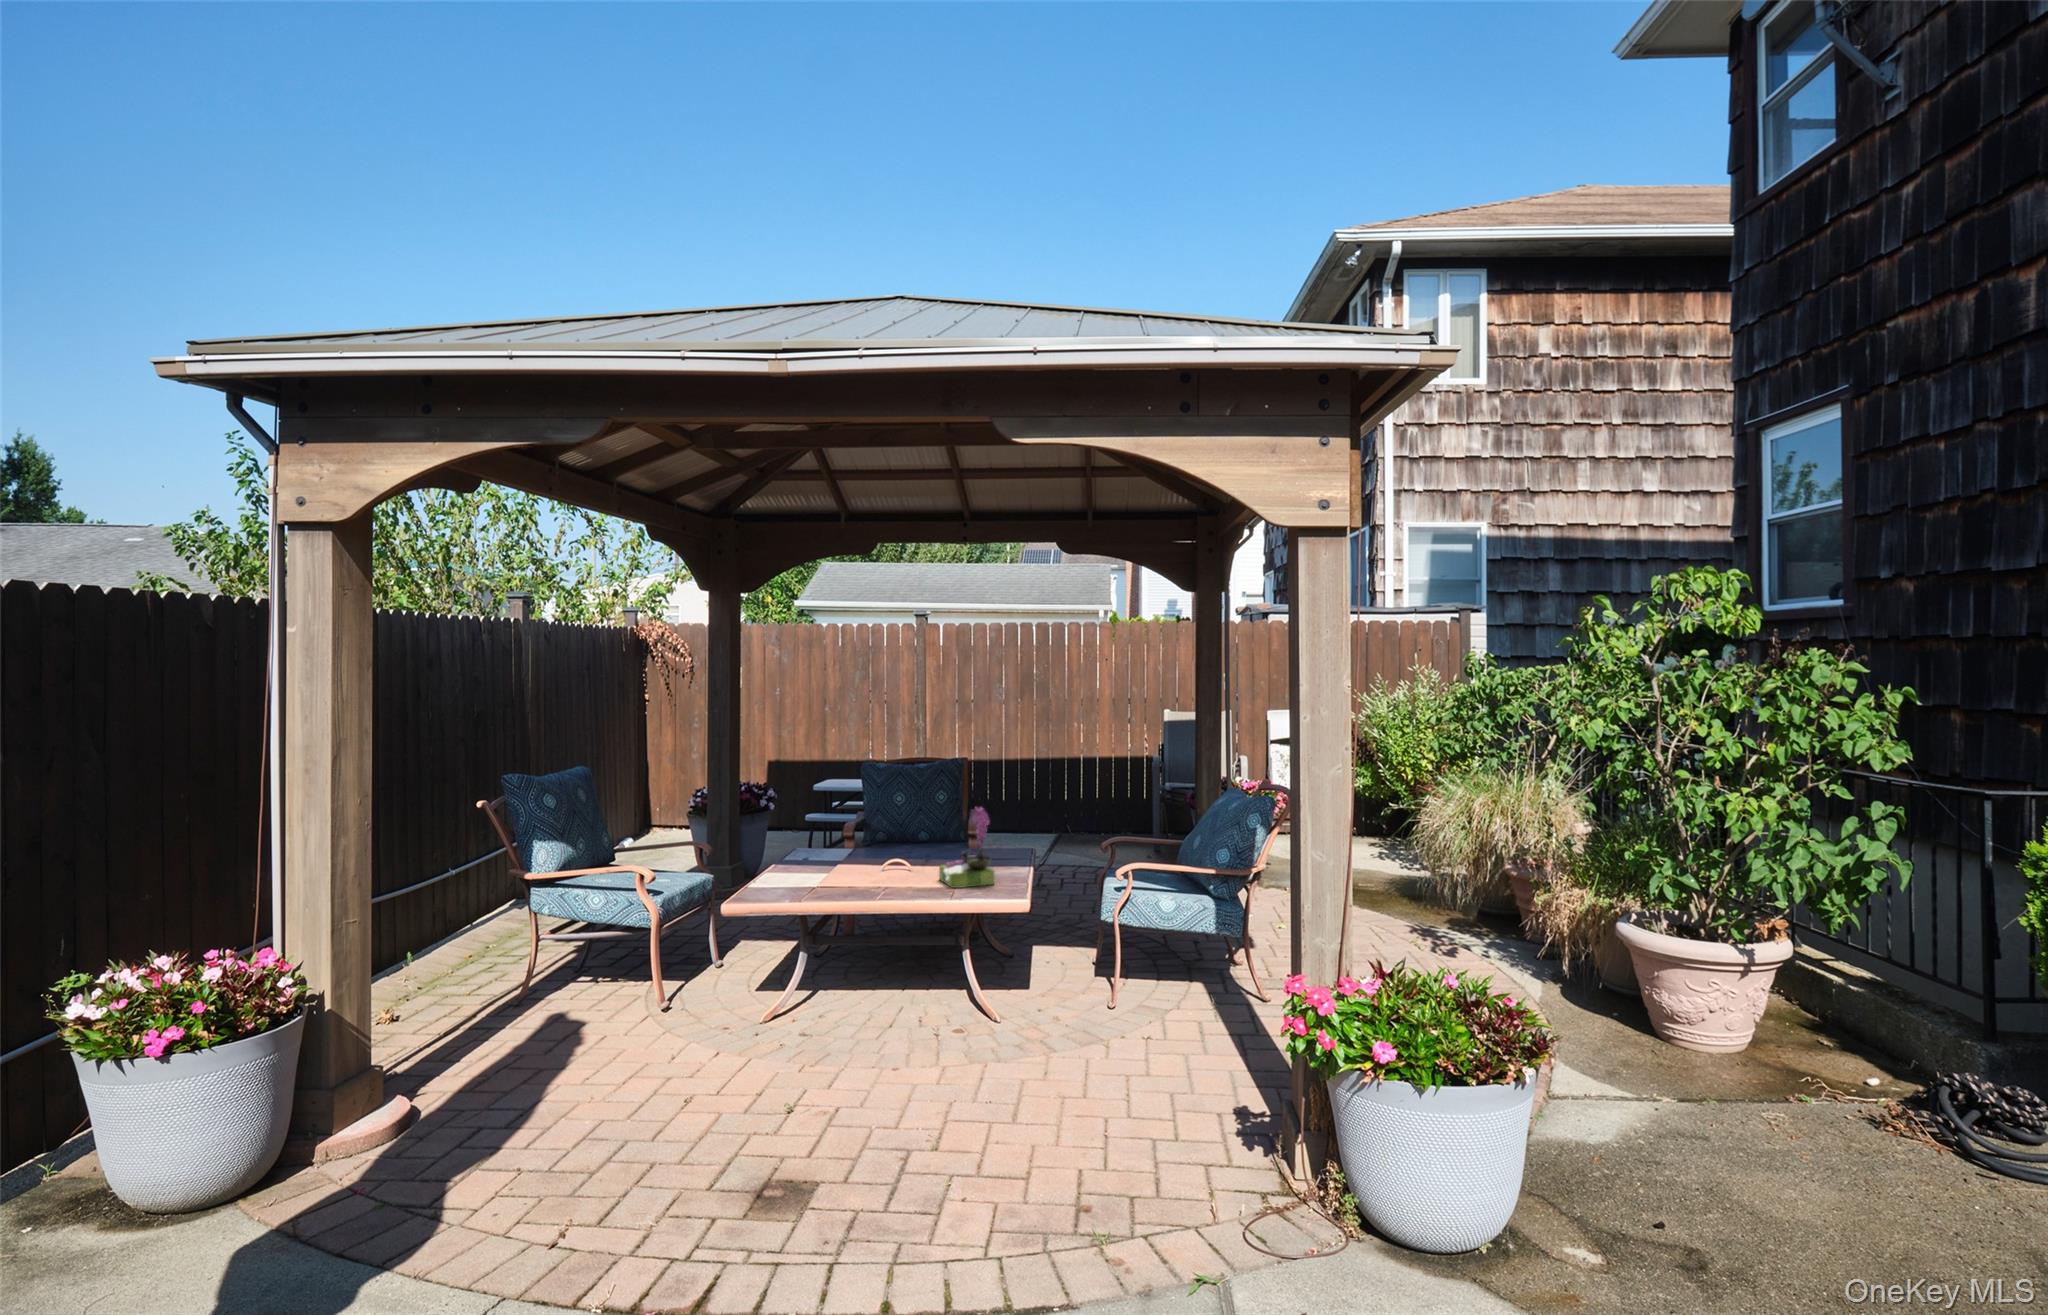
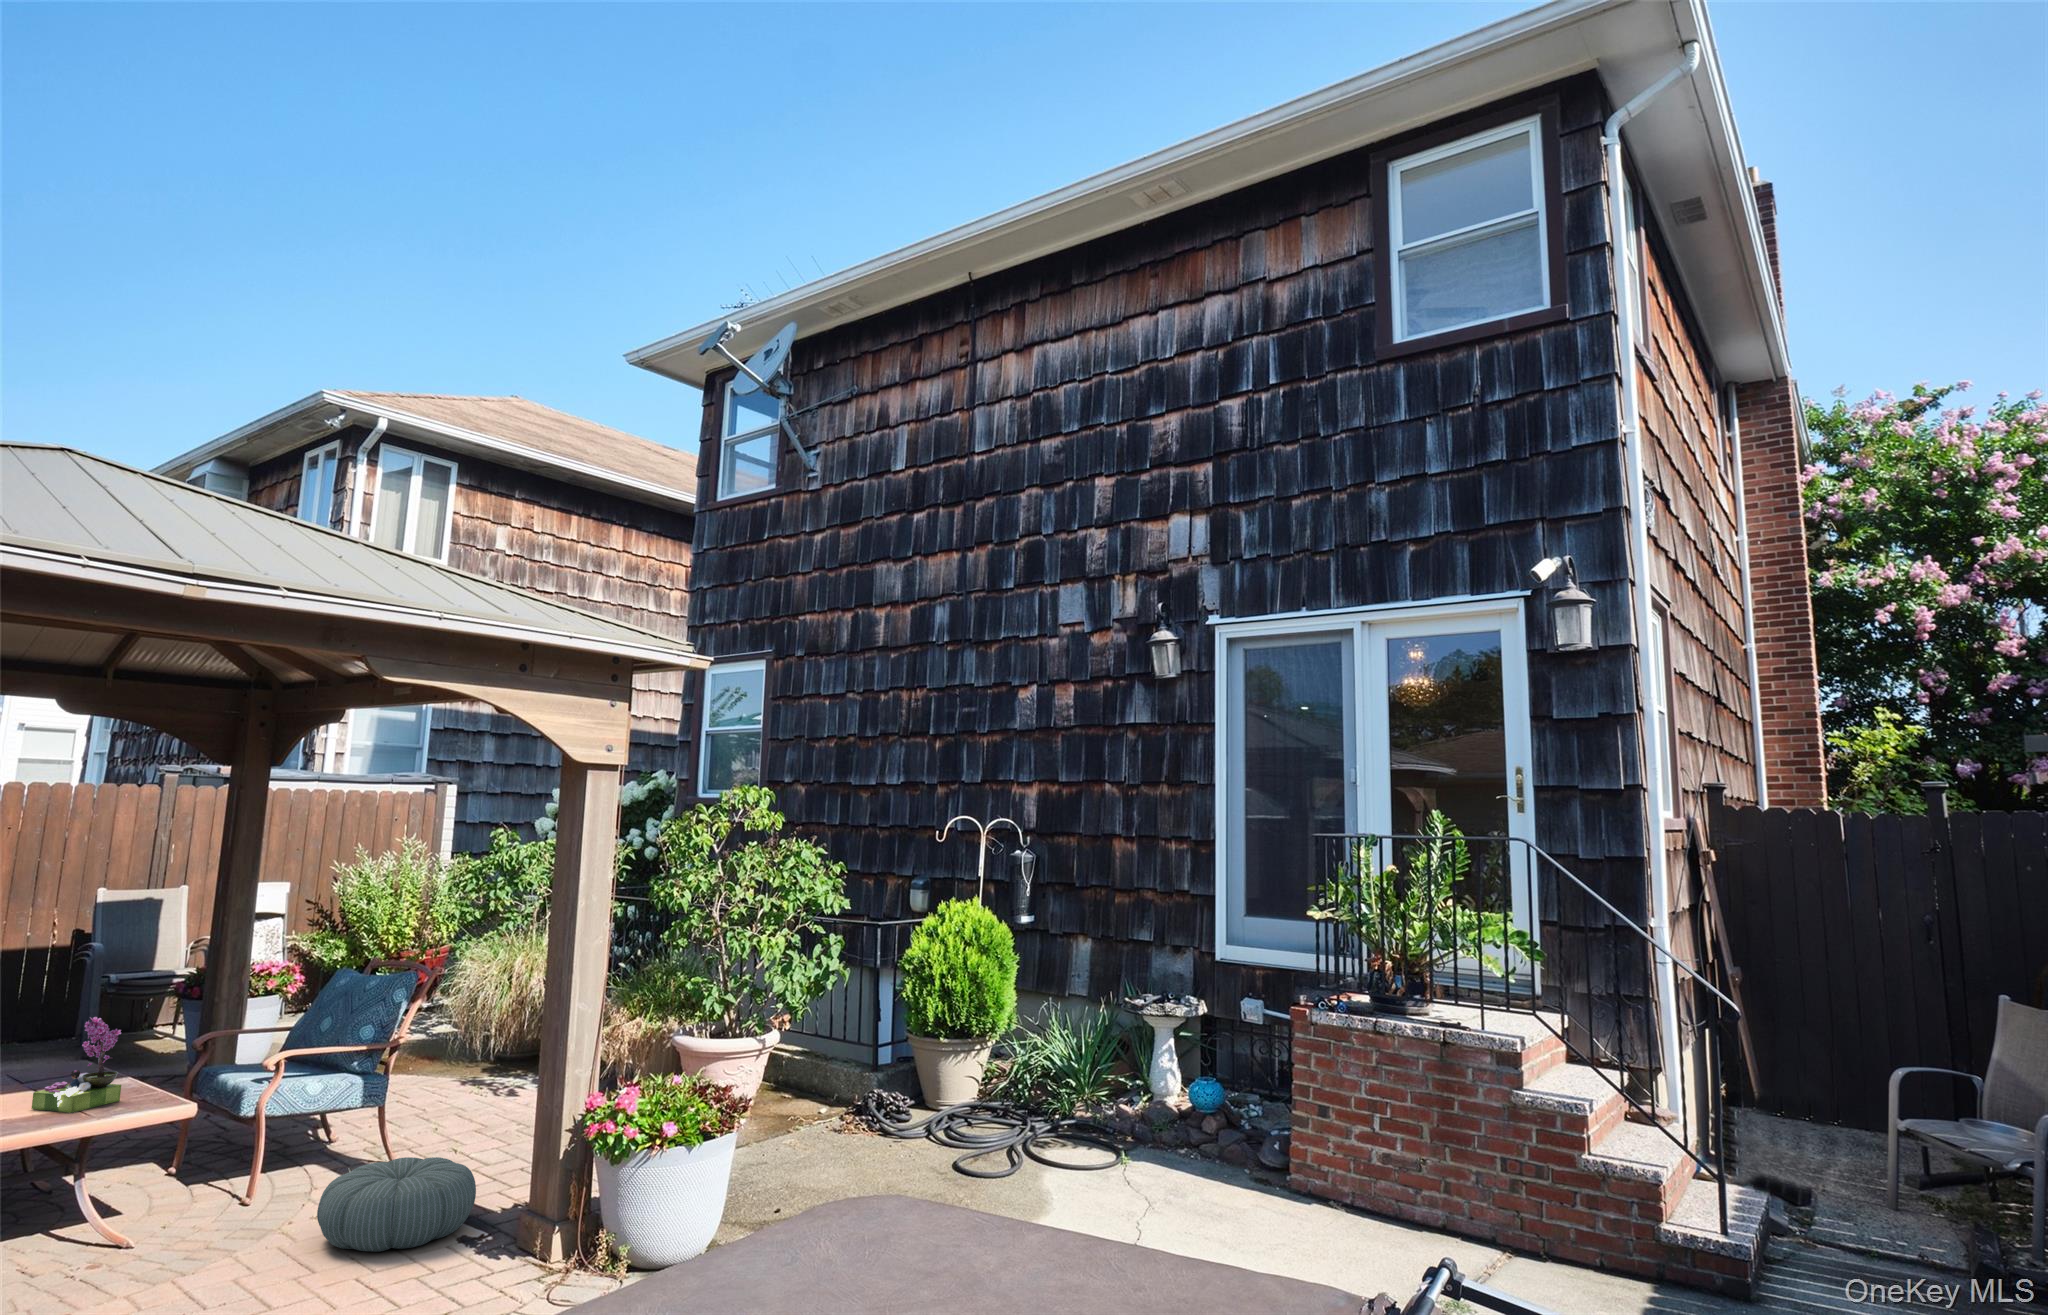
pouf: none [1084,996,1246,1102] -> present [317,1157,476,1252]

